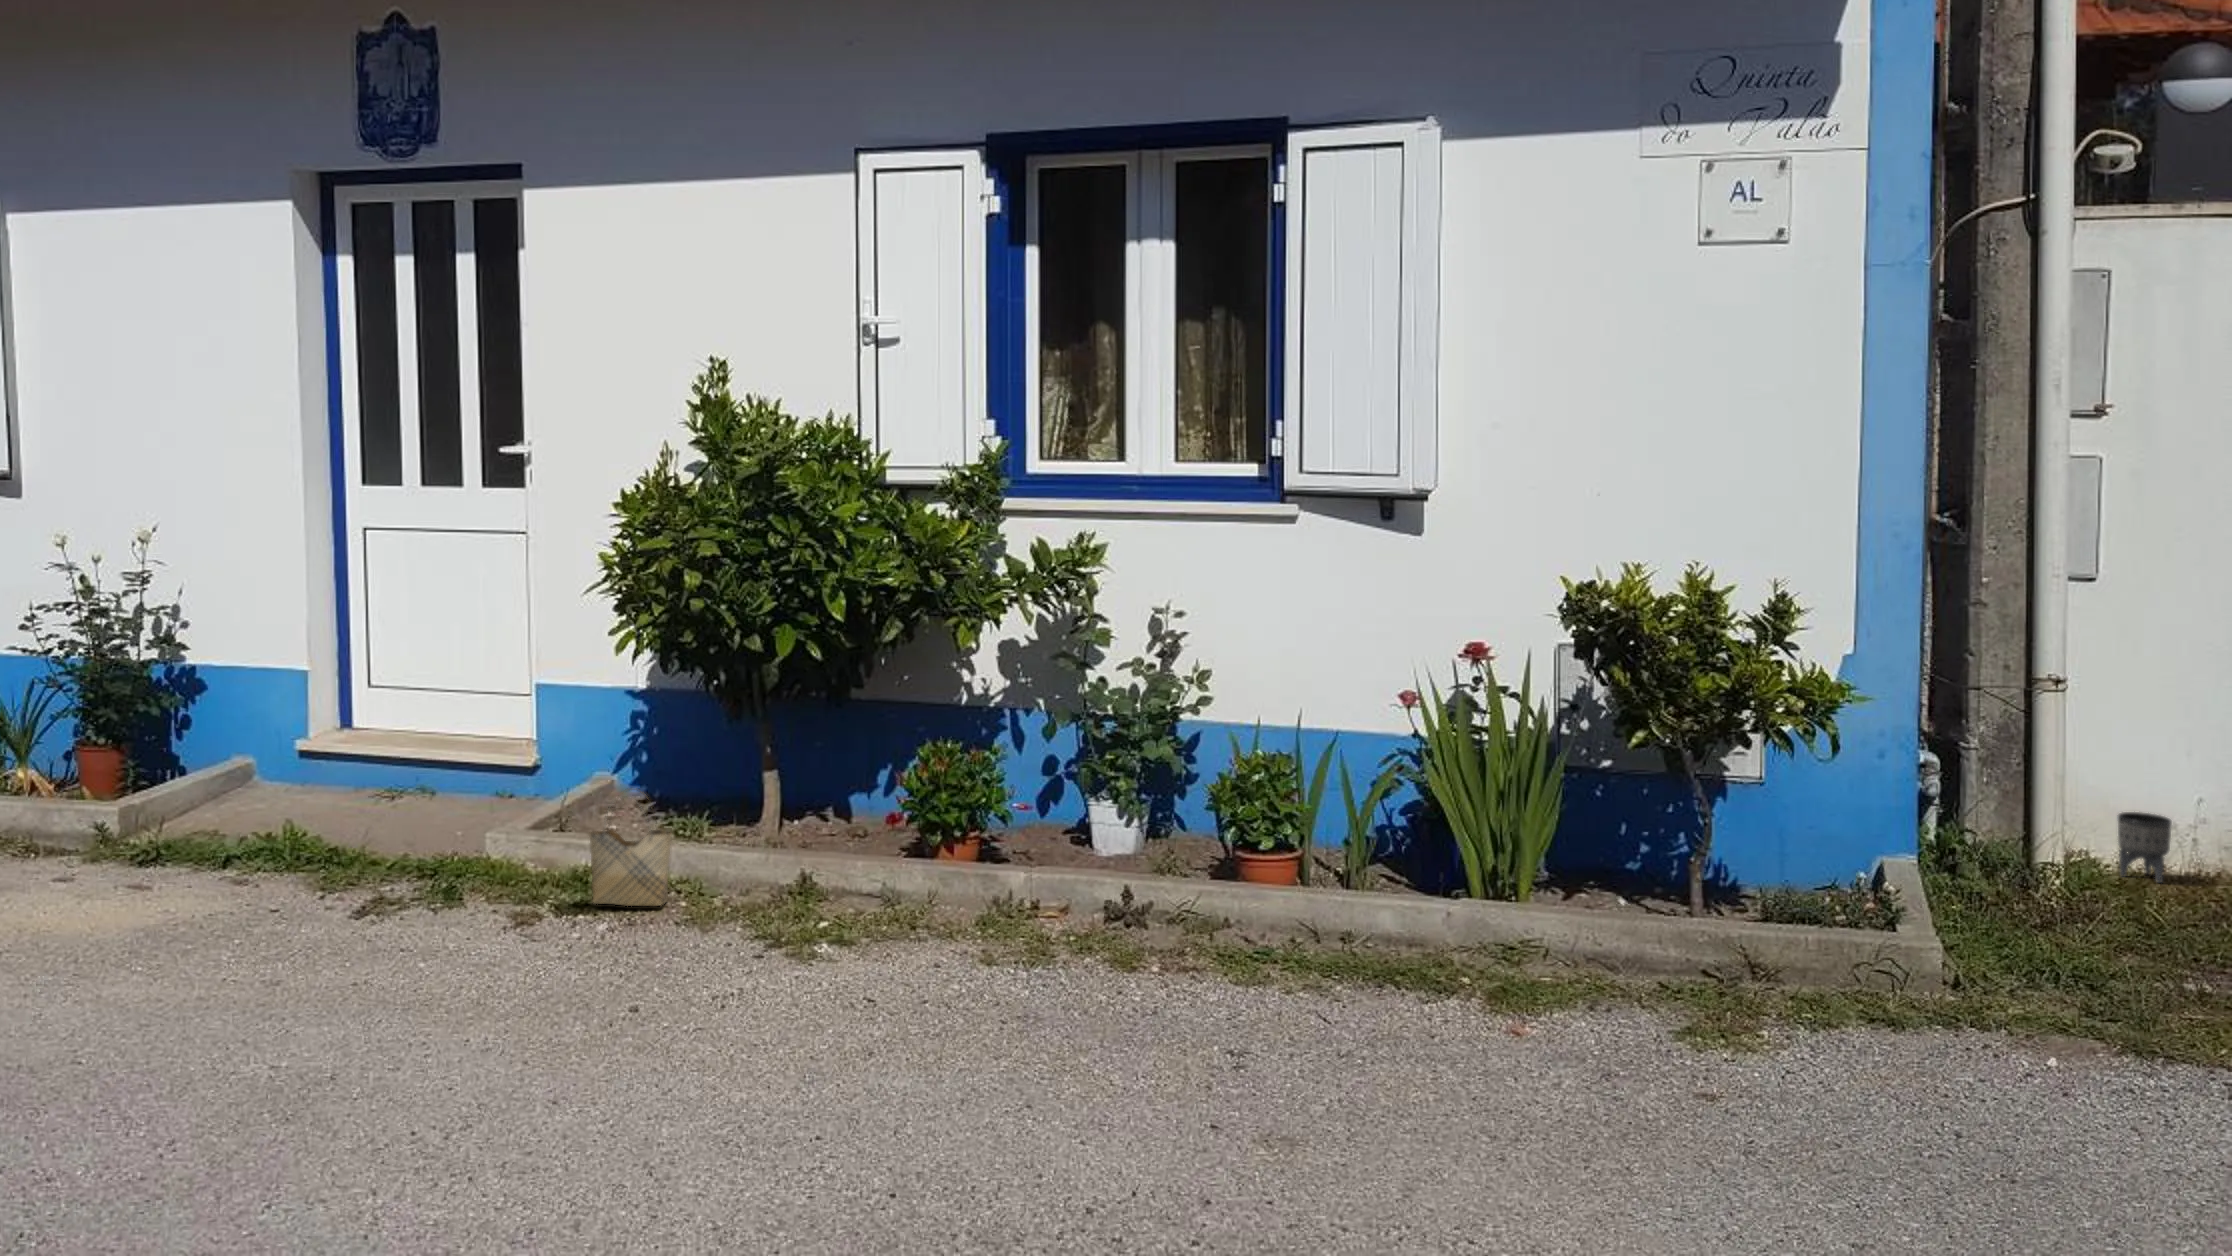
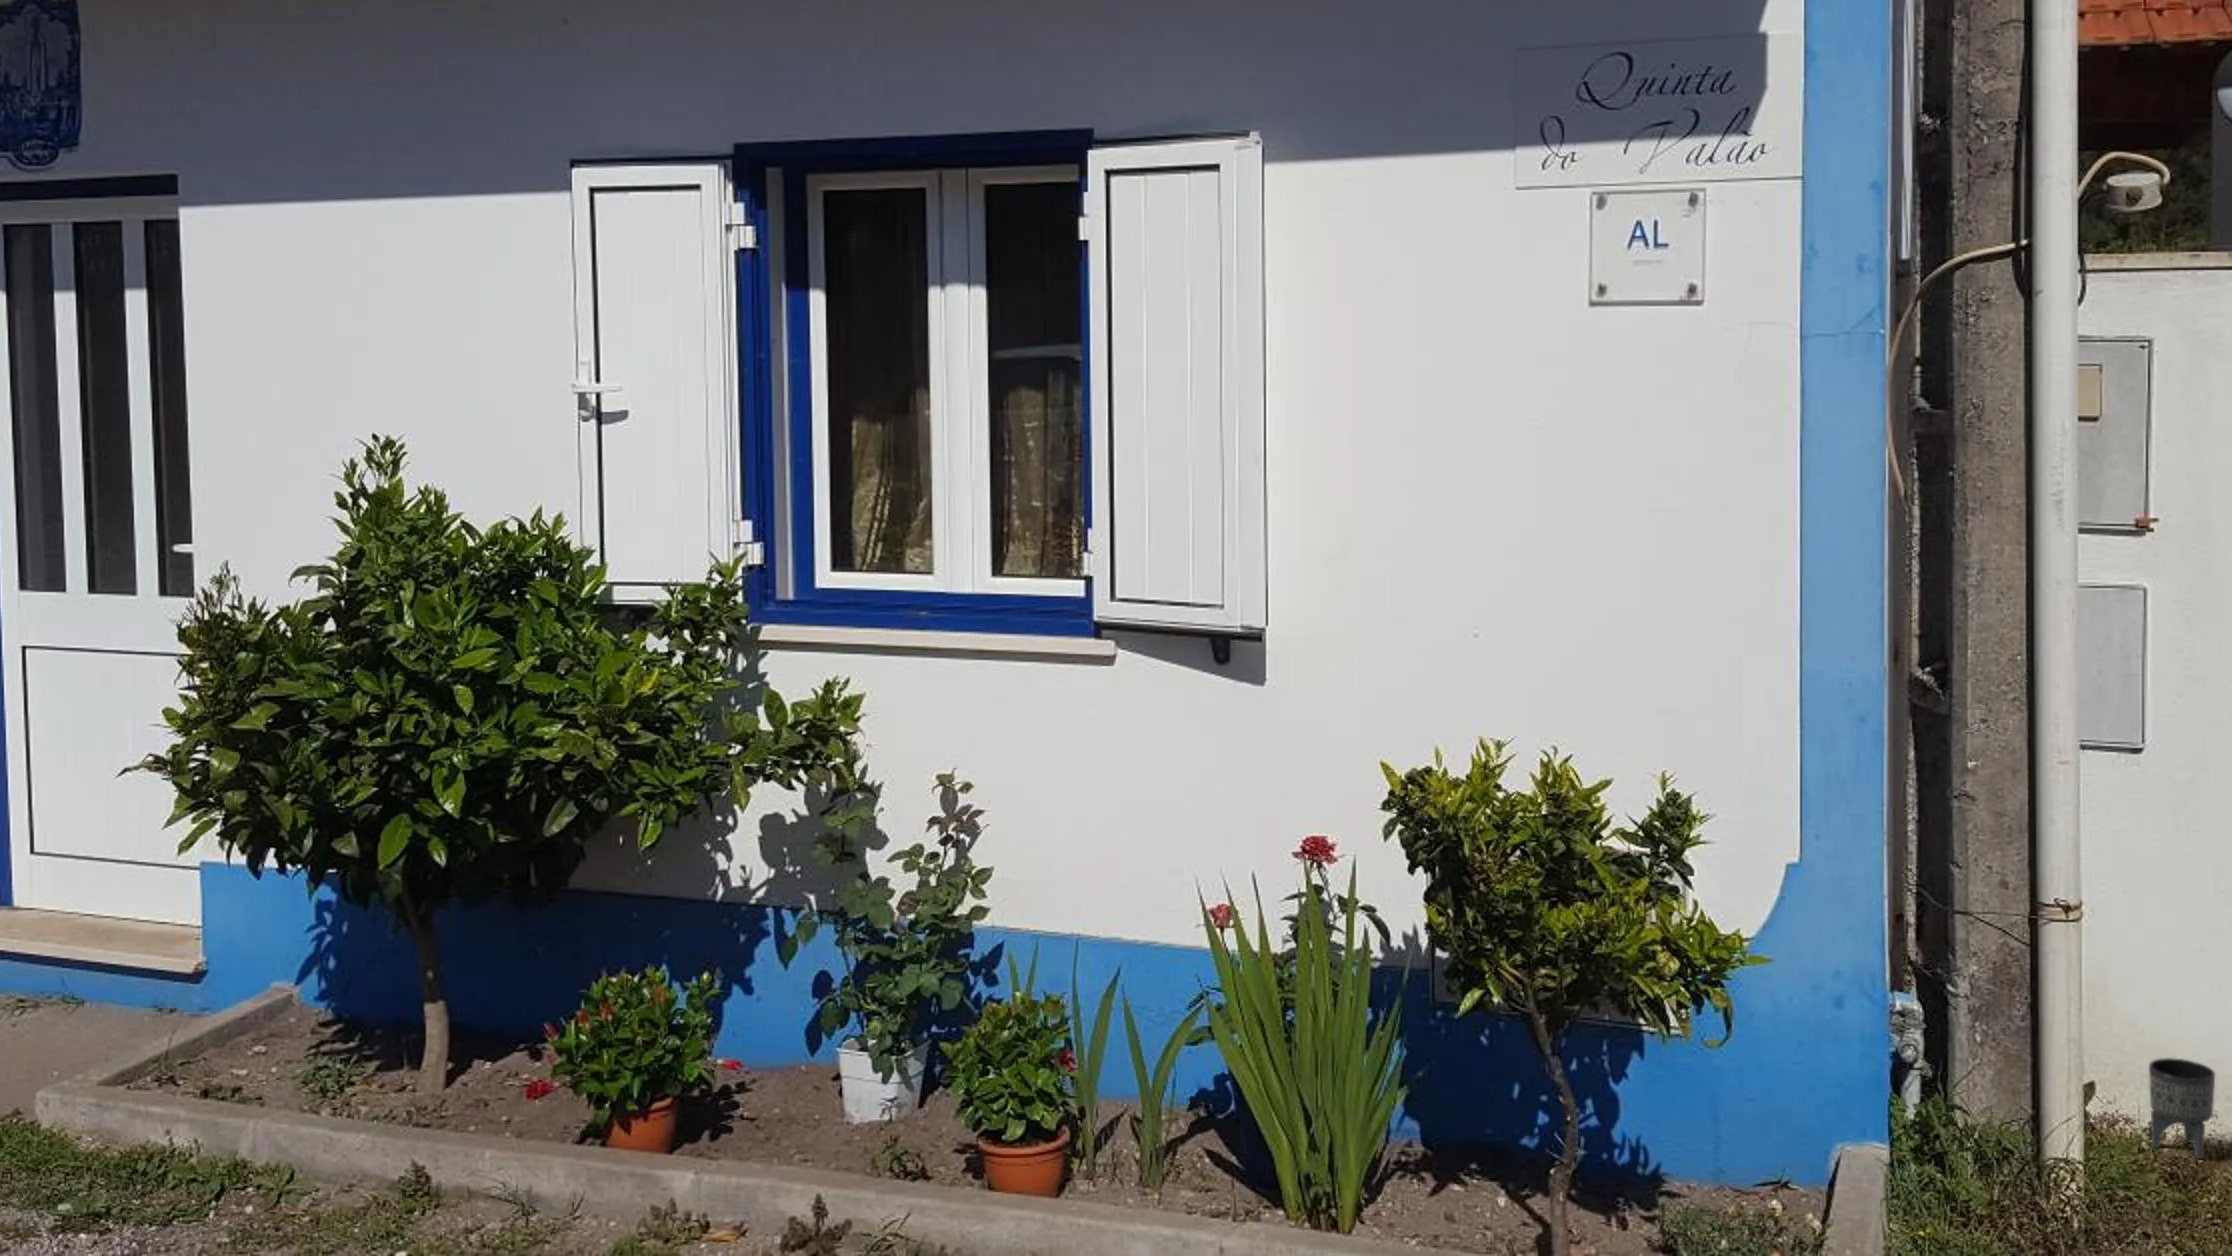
woven basket: present [589,791,671,906] -> none [108,1044,228,1213]

